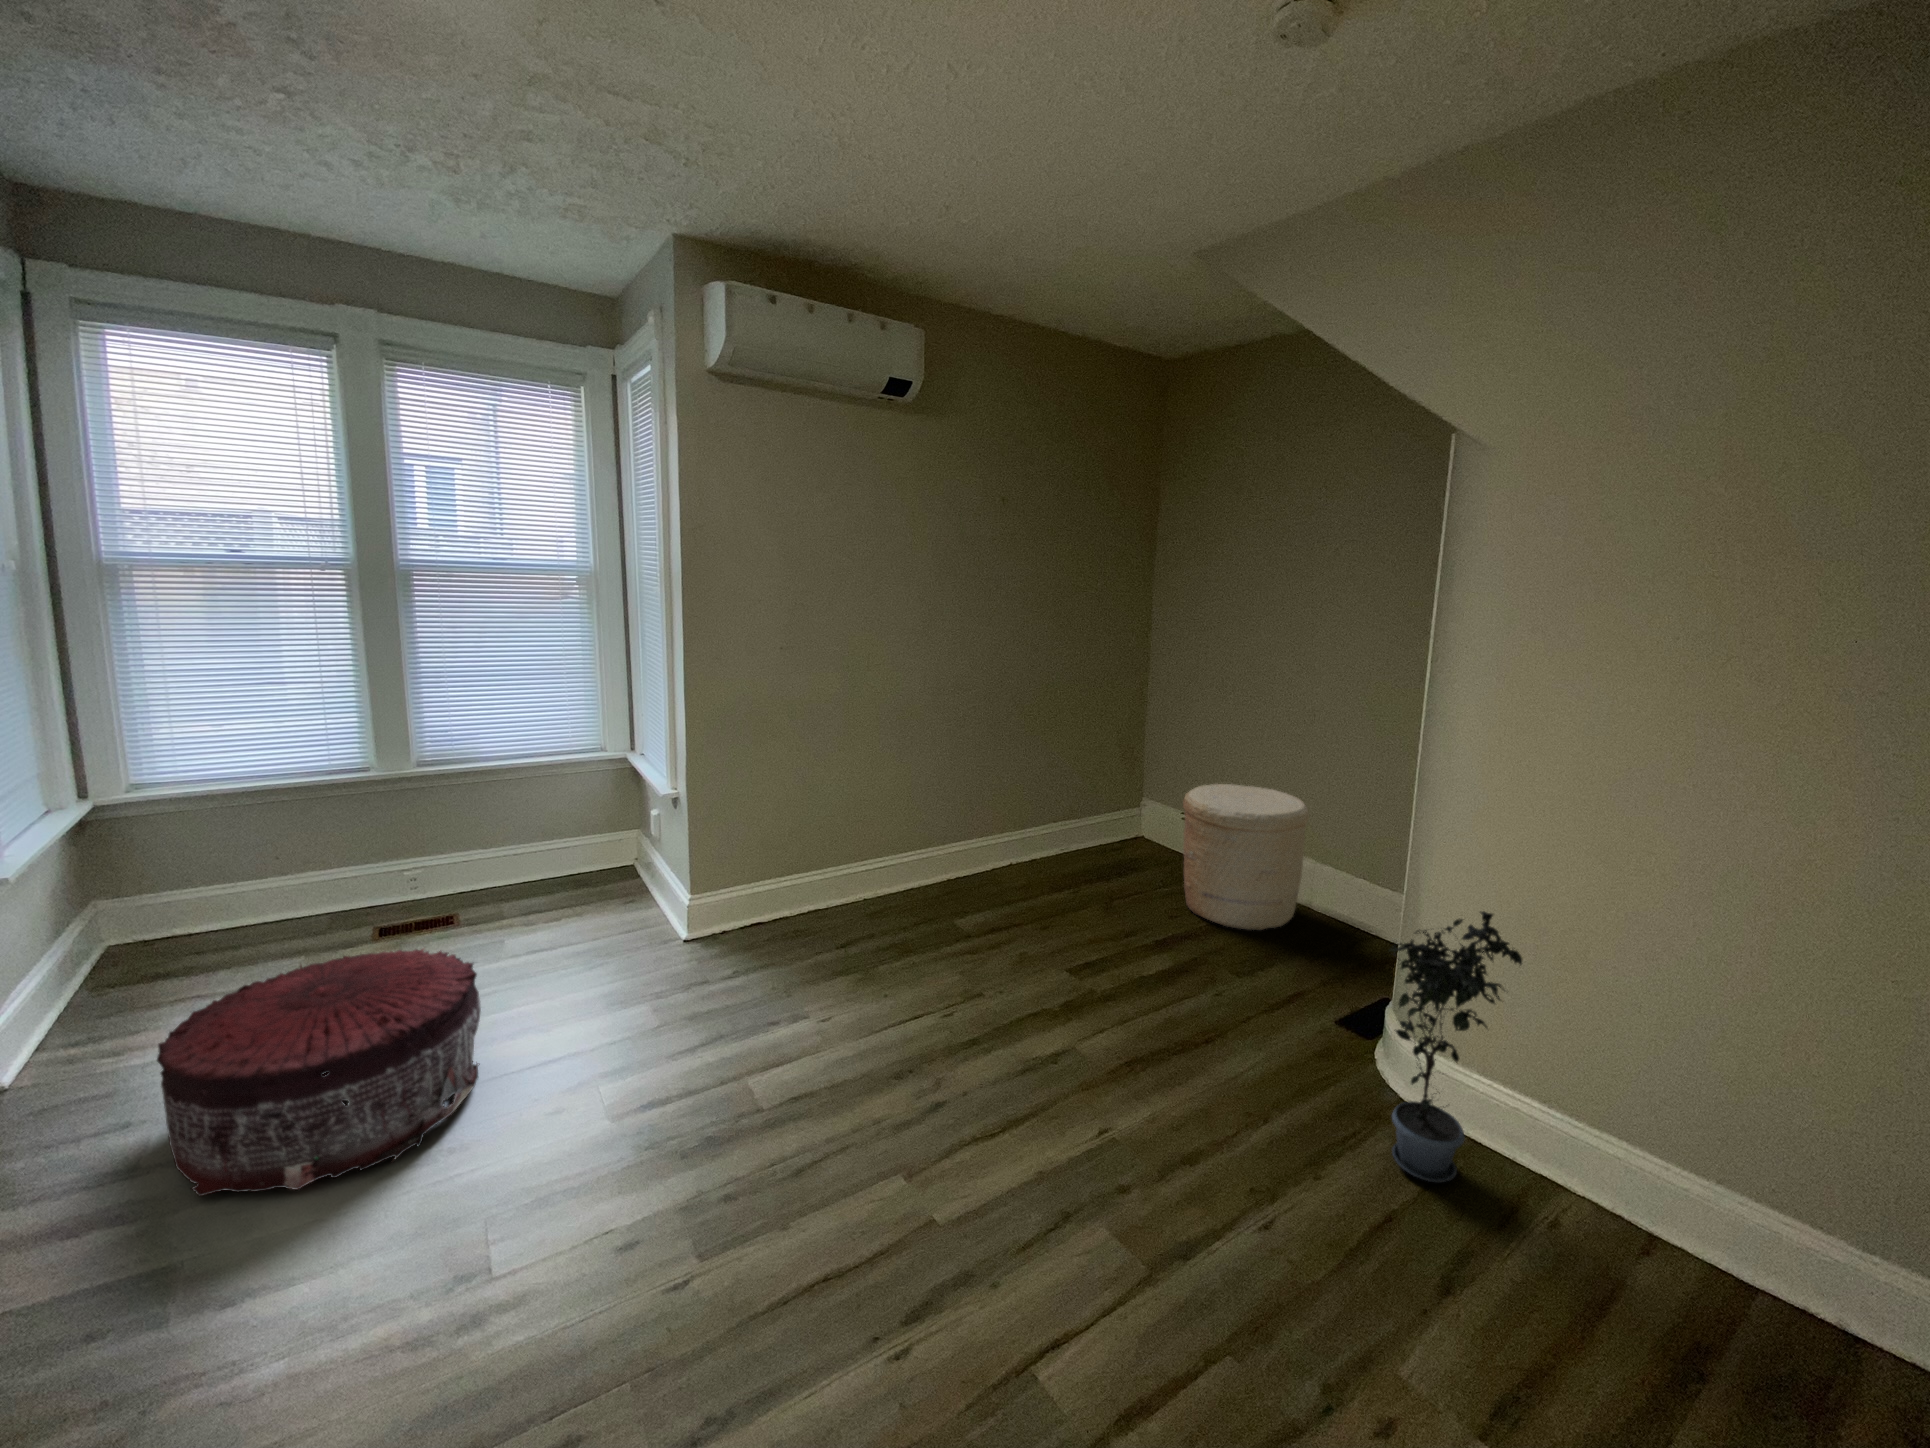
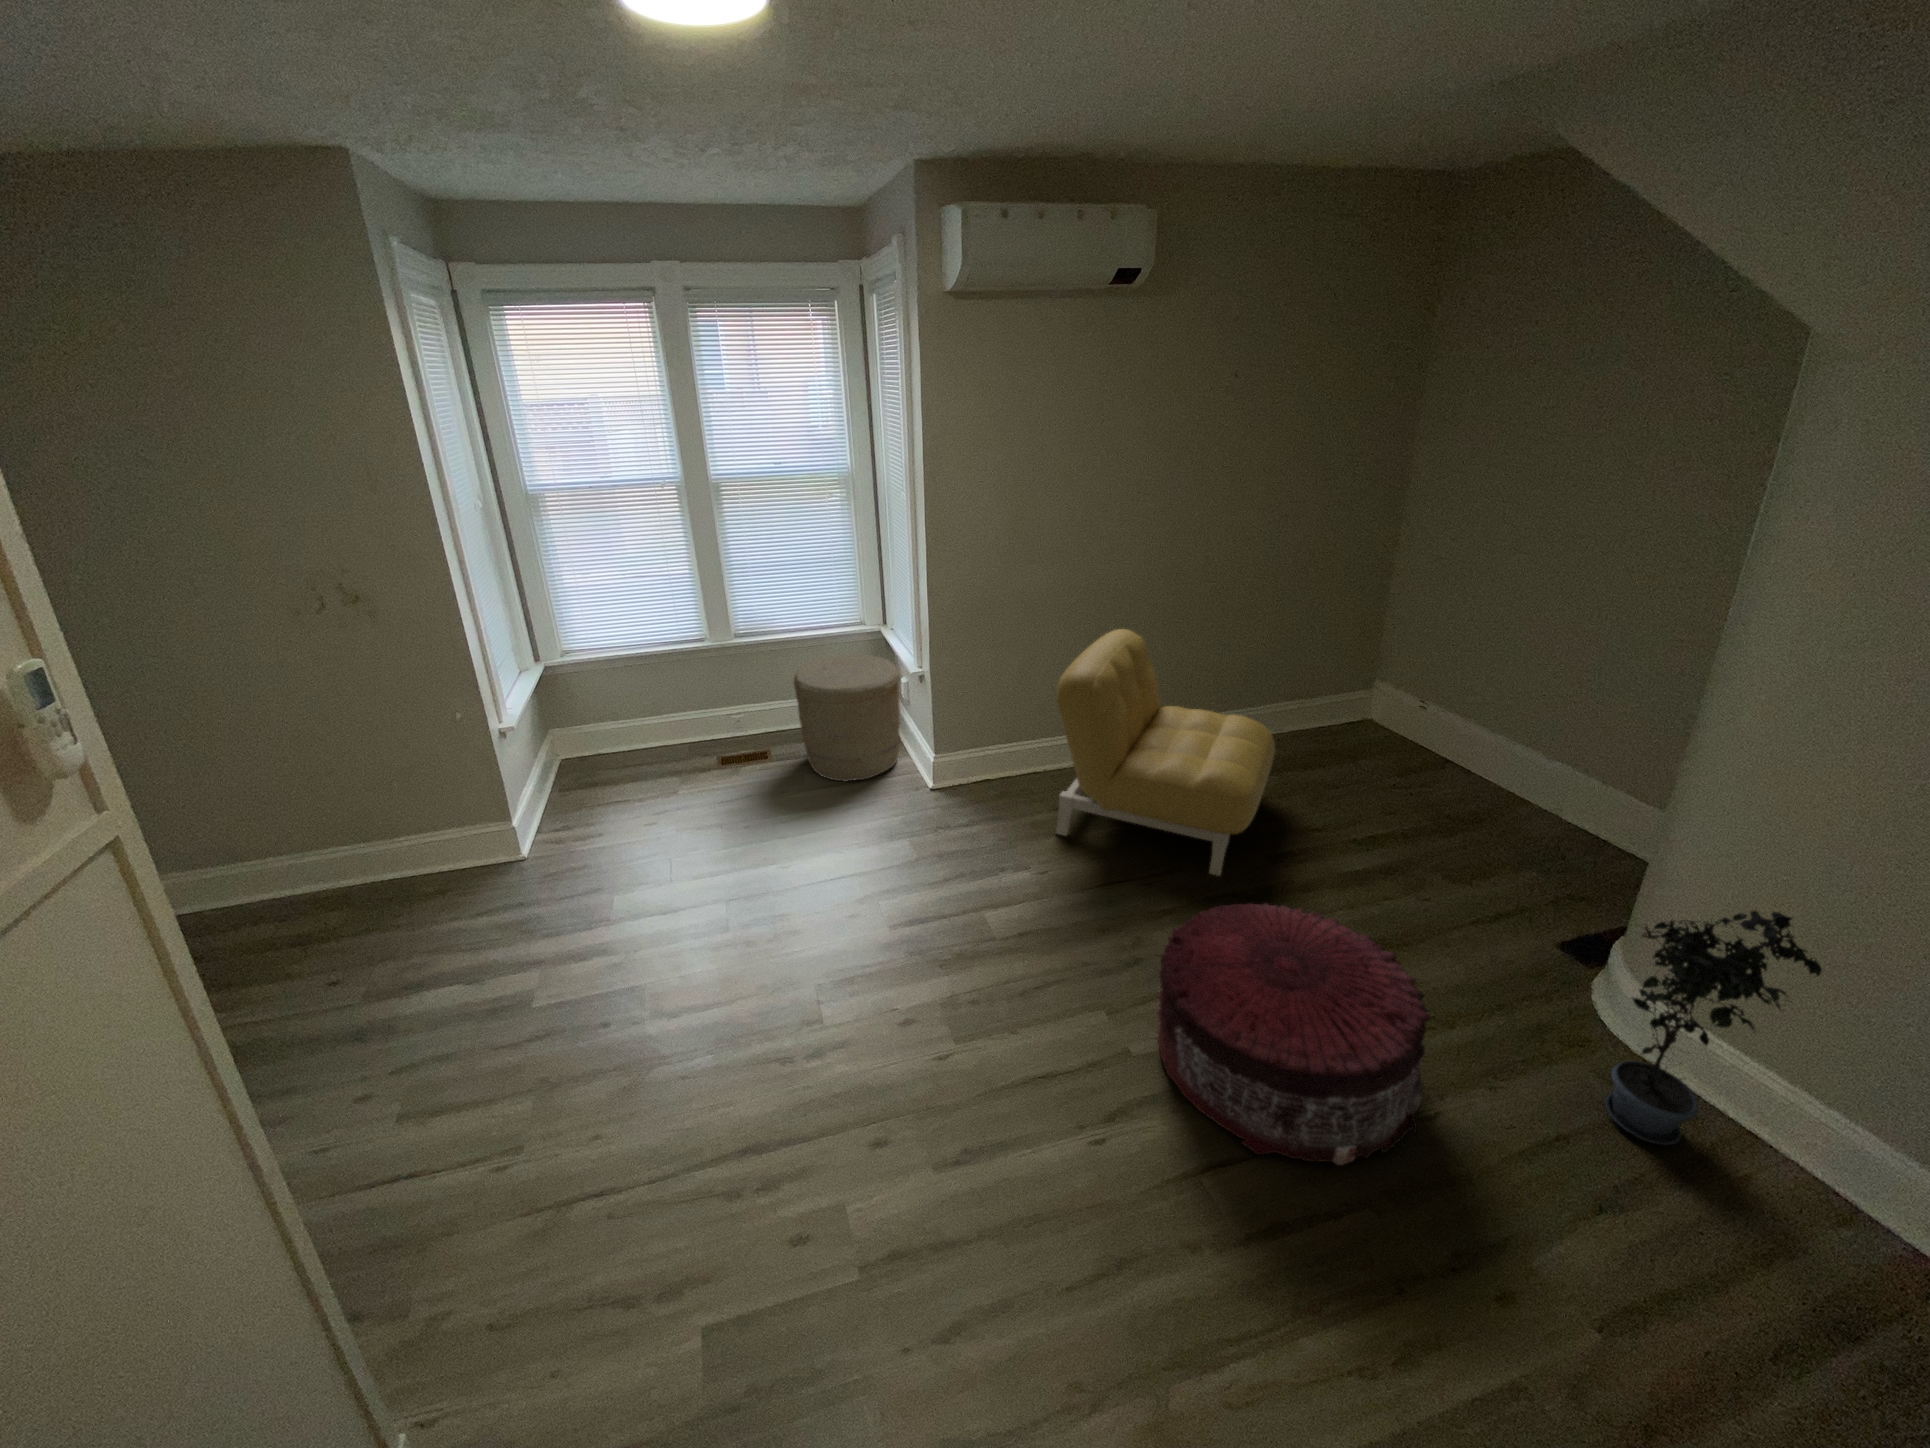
armchair: none [835,741,1070,997] -> present [1056,629,1275,876]
woven basket: present [1183,784,1309,930] -> present [794,654,900,781]
pouf: present [157,949,481,1196] -> present [1157,903,1430,1165]

